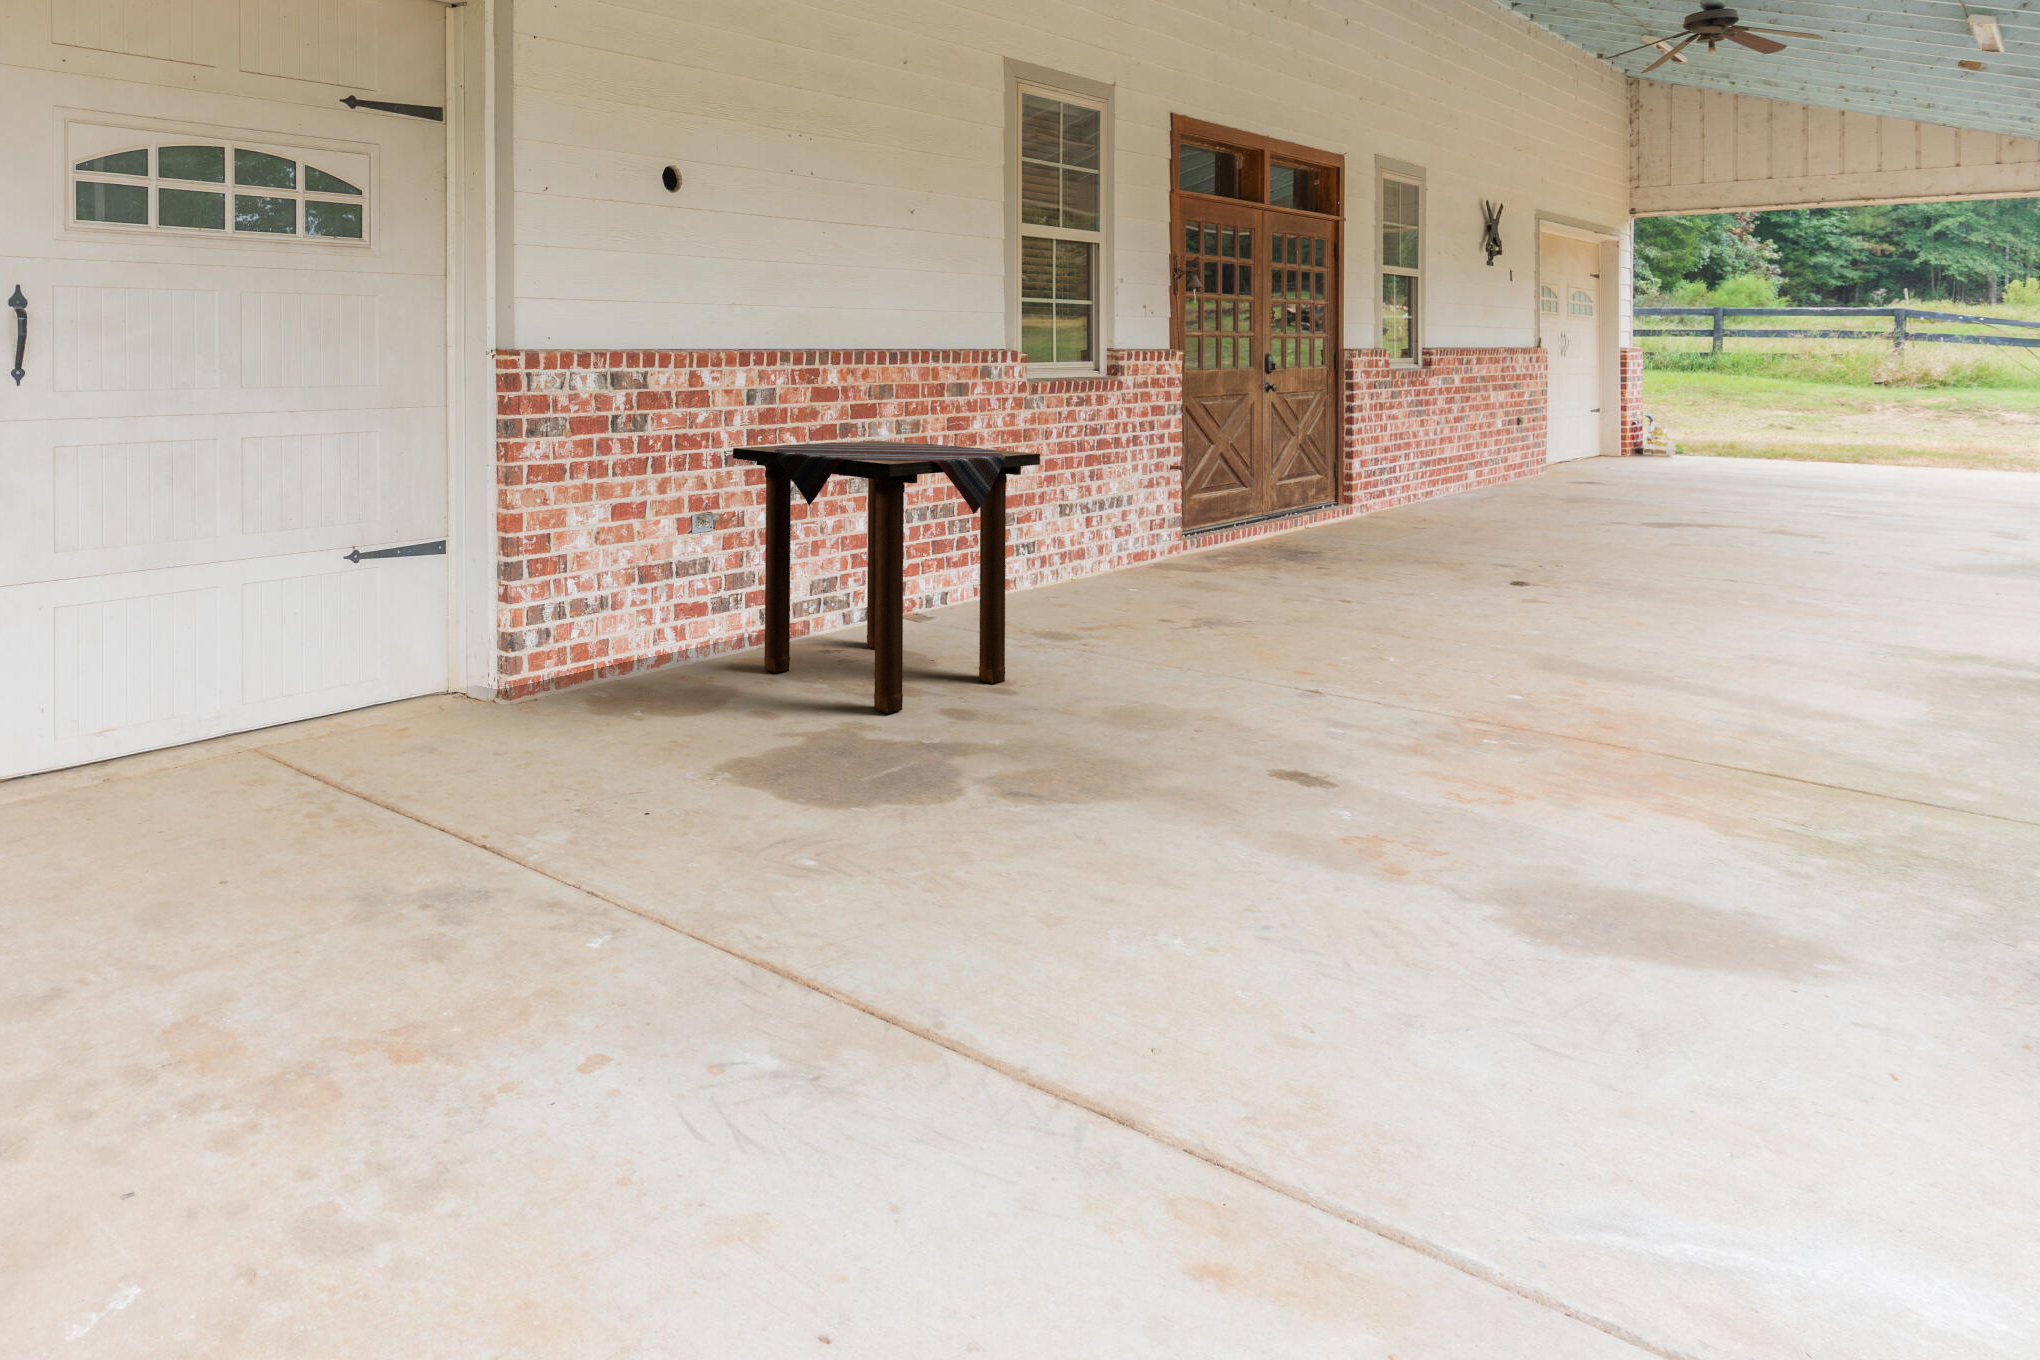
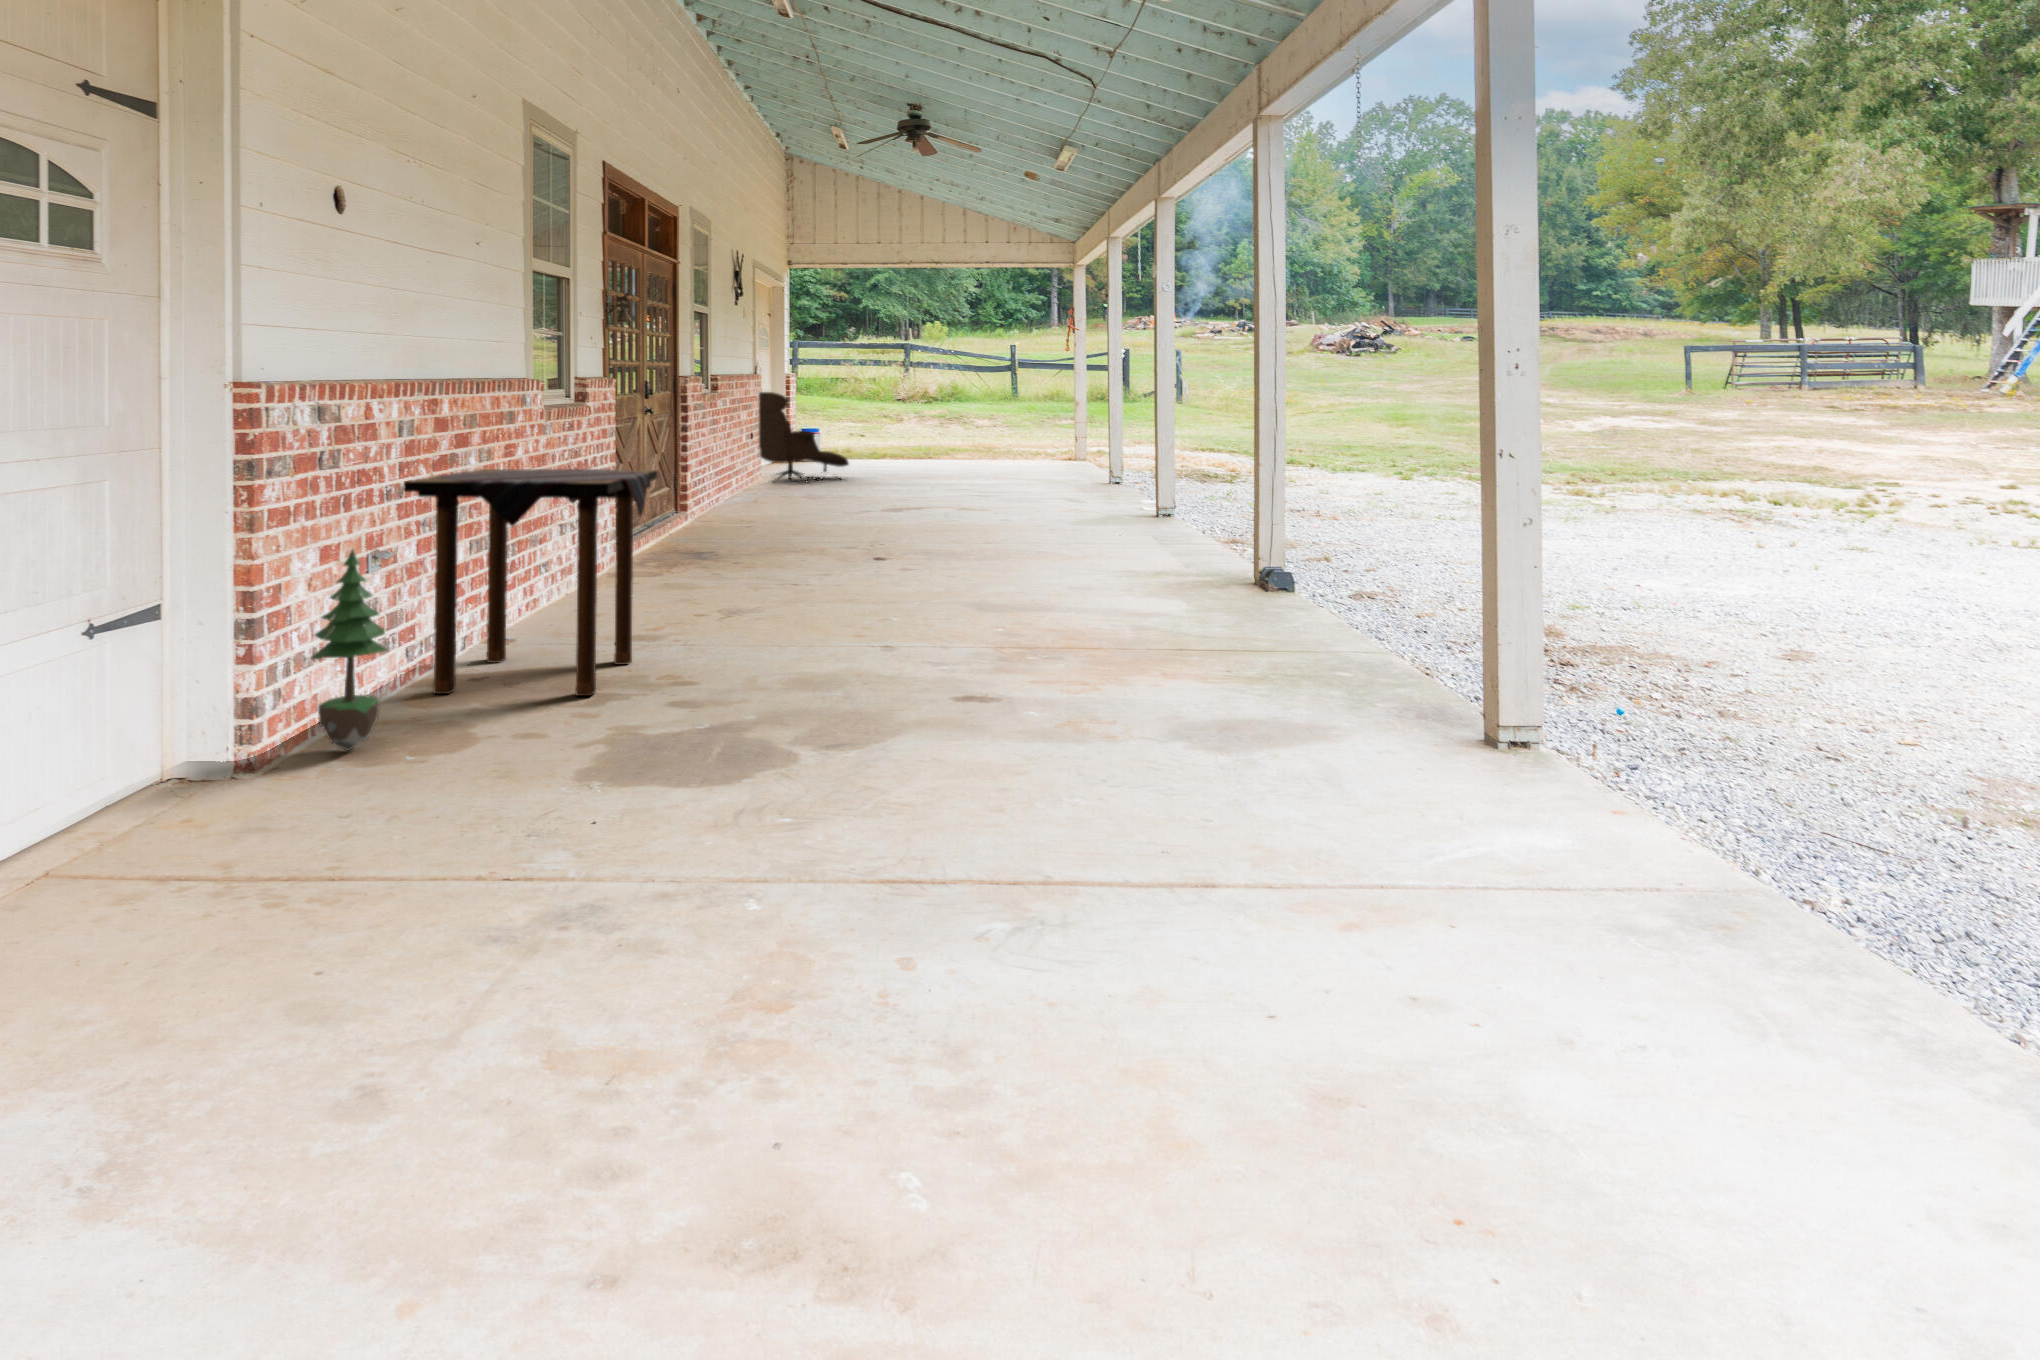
lounge chair: none [1515,368,1685,487] -> present [759,392,849,482]
potted tree: none [568,510,641,711] -> present [311,550,387,751]

